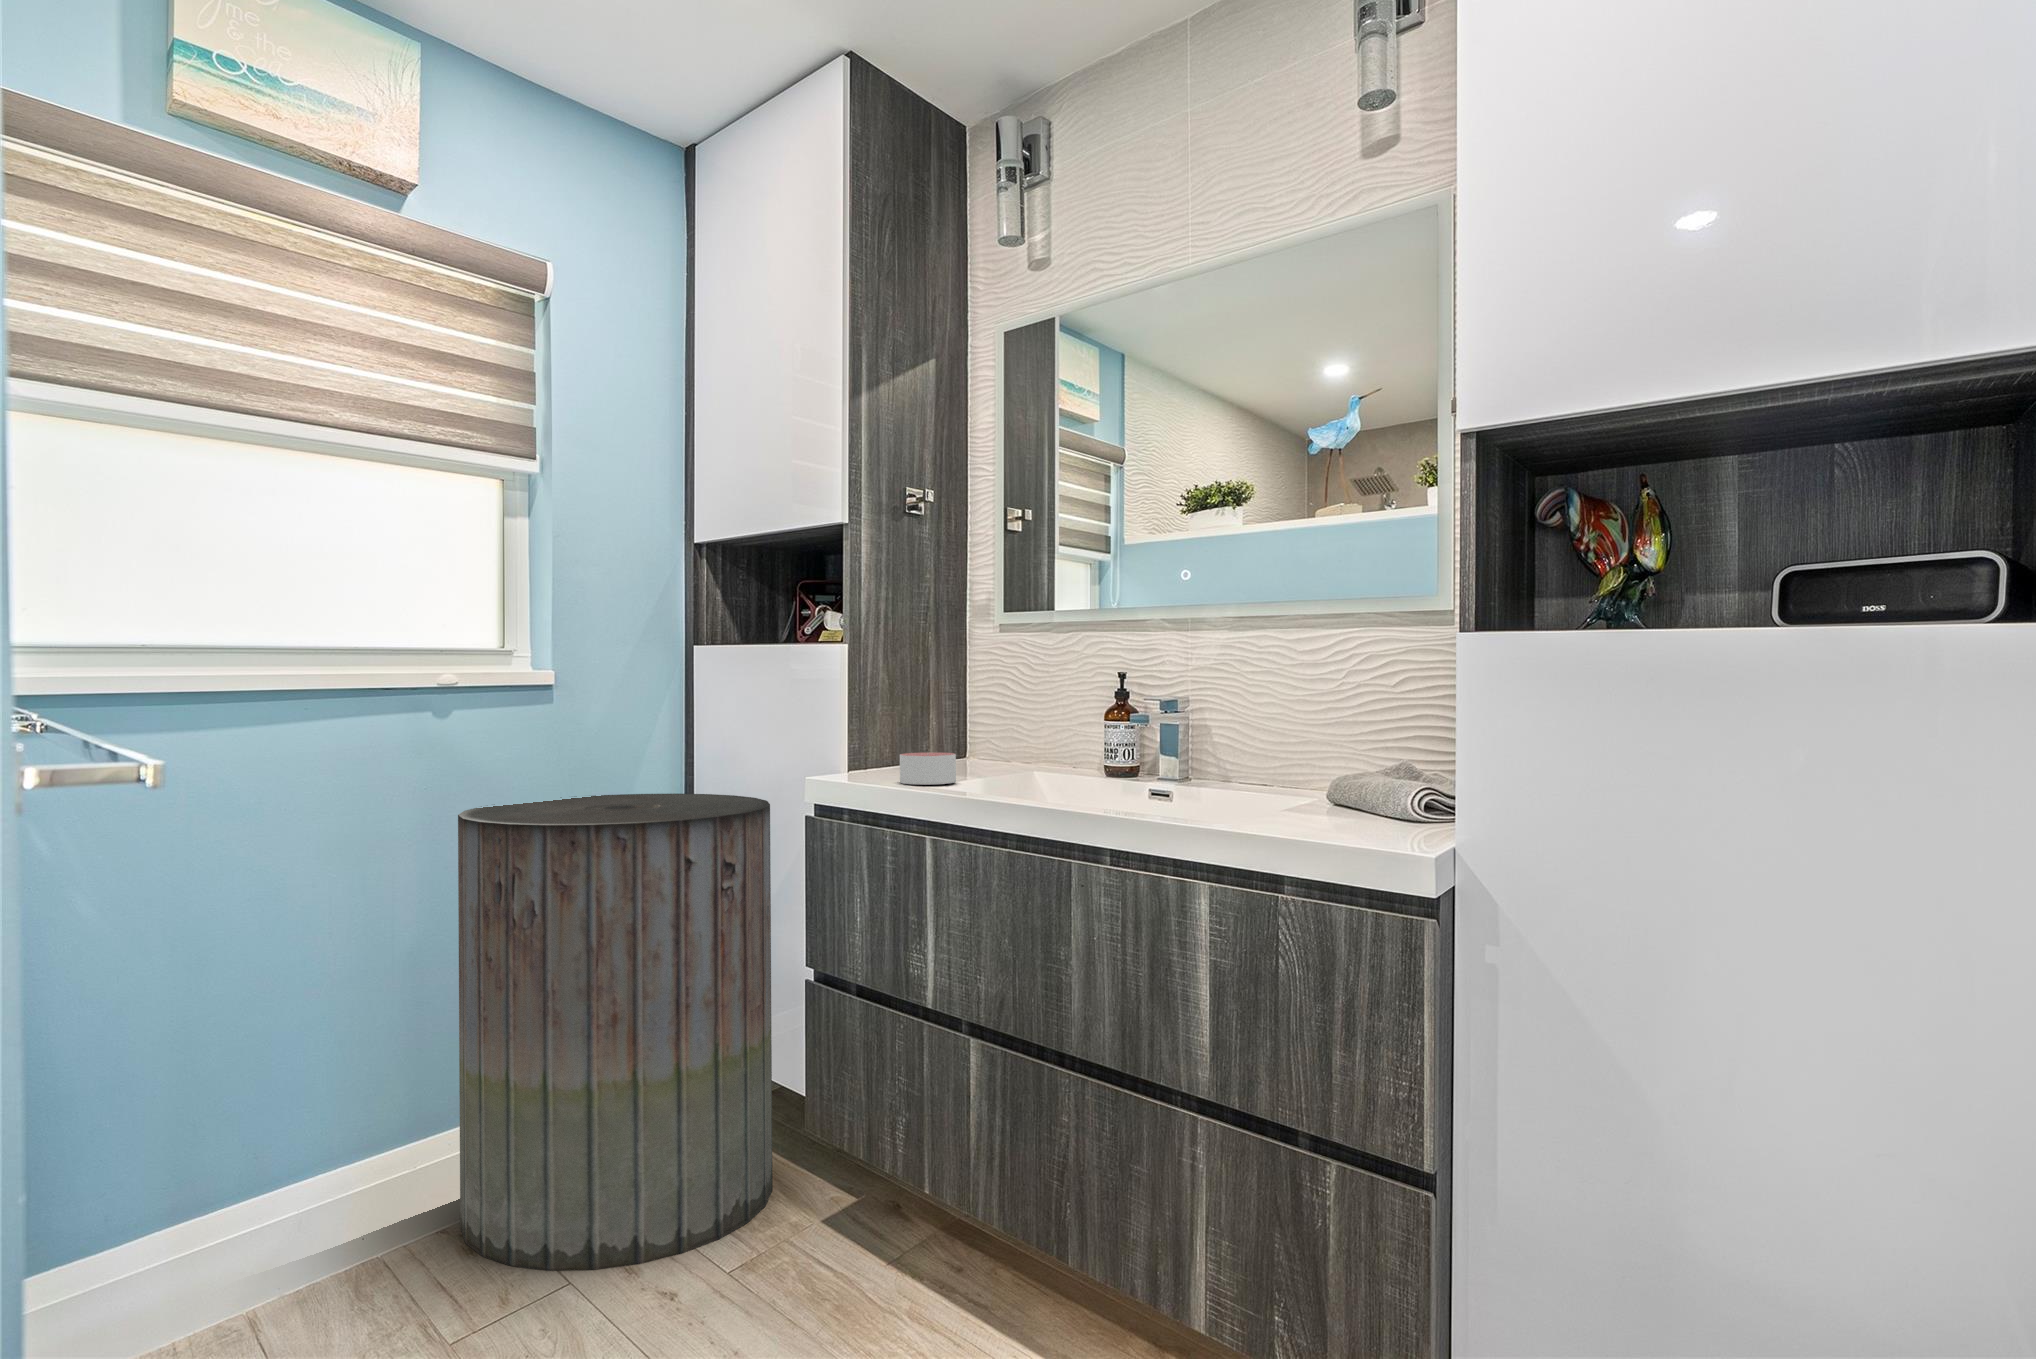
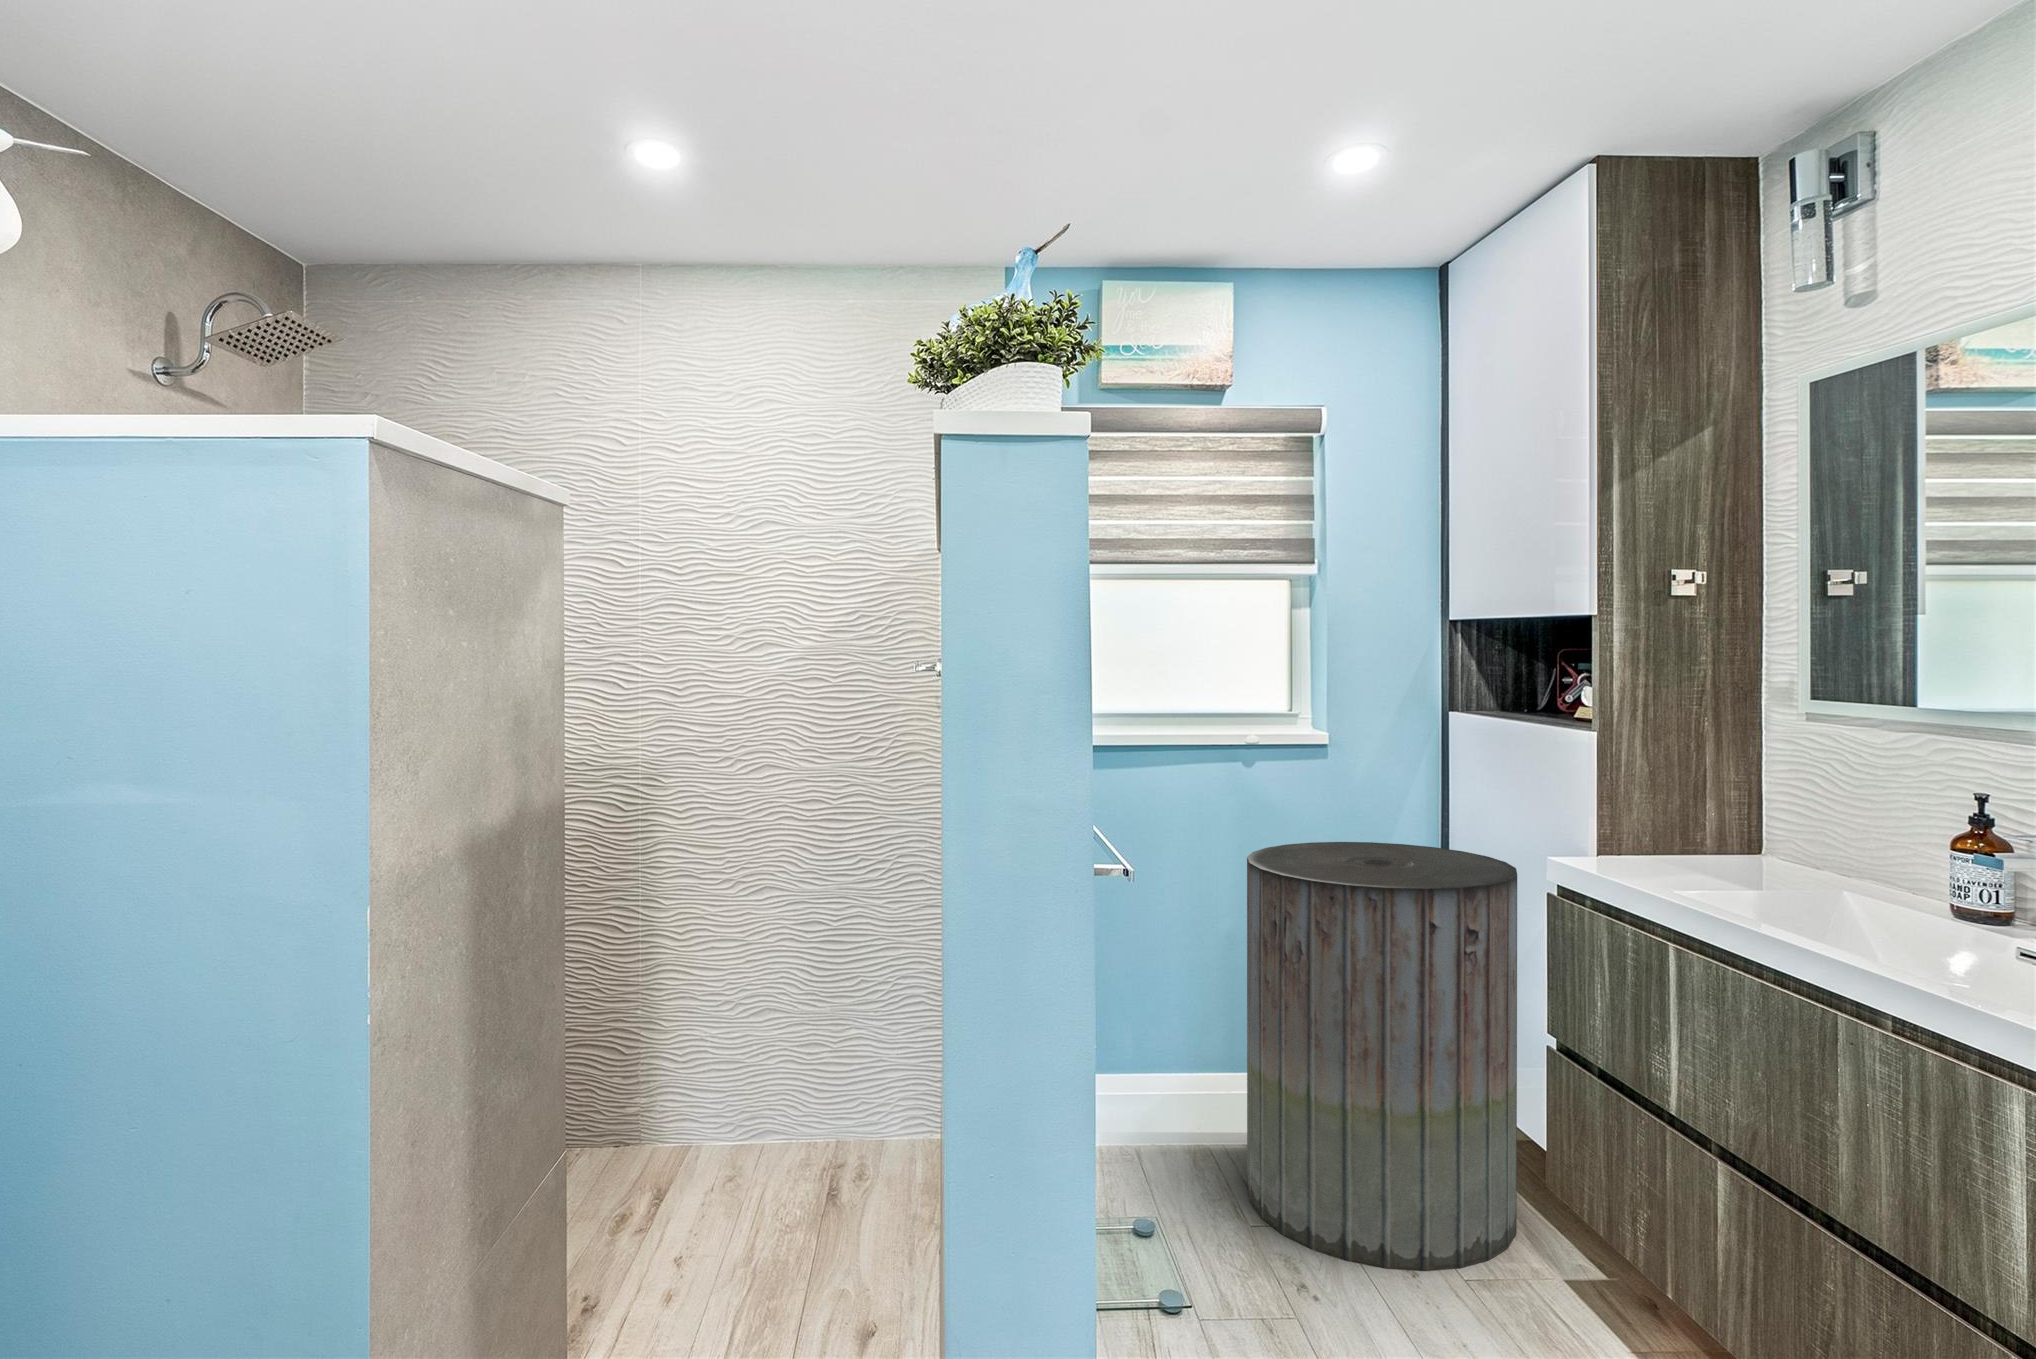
candle: present [900,752,956,785] -> none [1650,847,1717,885]

